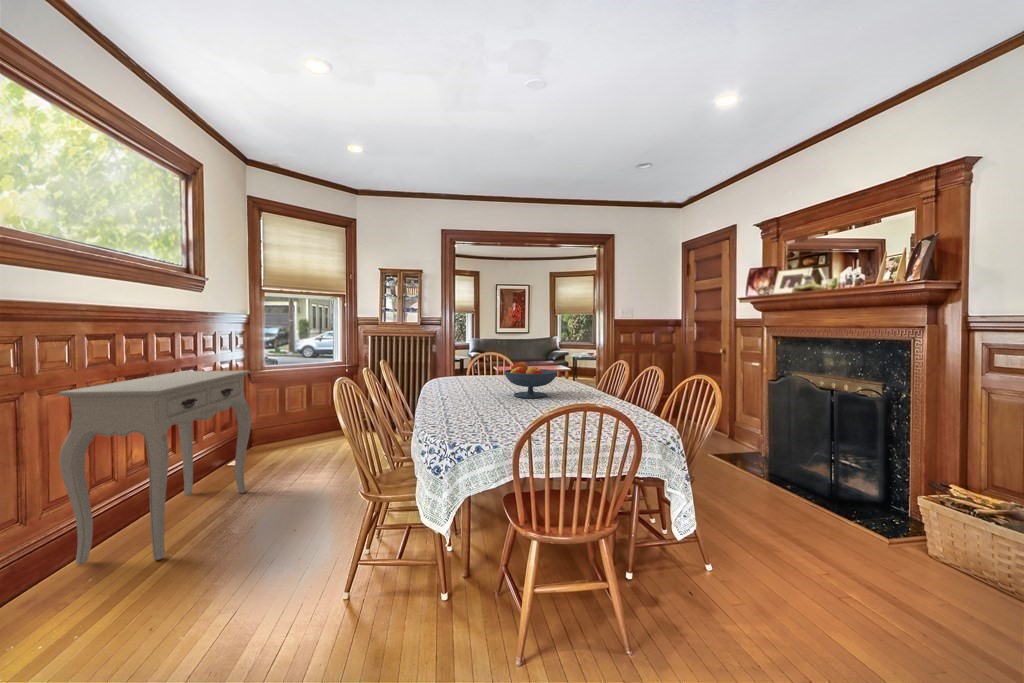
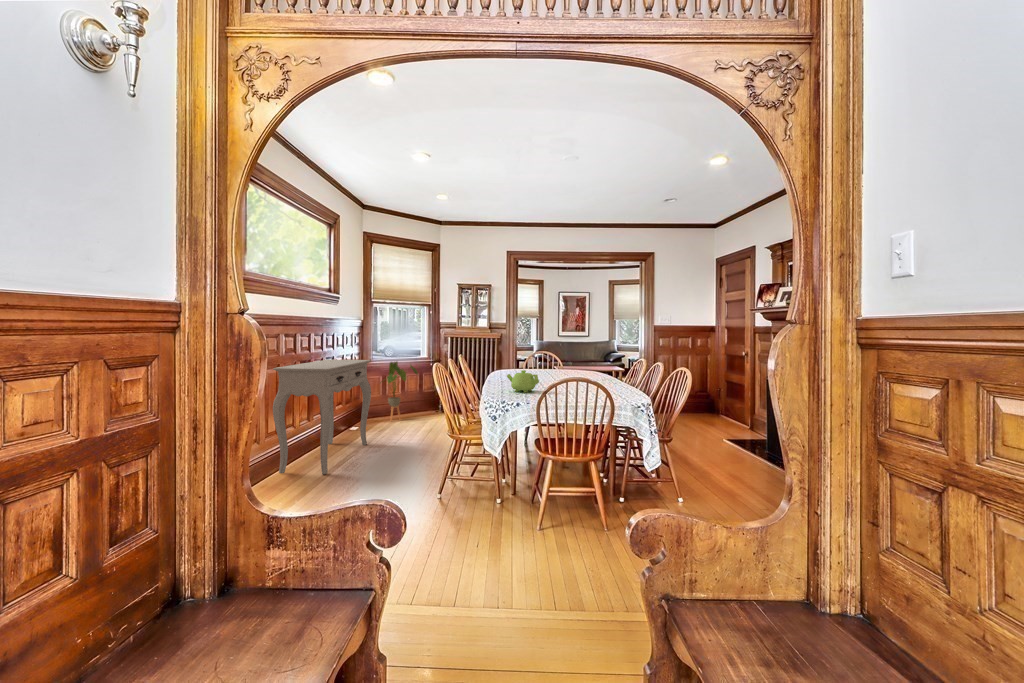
fruit bowl: present [504,362,557,398] -> none [545,356,583,382]
house plant: none [272,368,328,449] -> present [384,362,418,420]
teapot: none [454,386,506,422] -> present [507,370,539,393]

